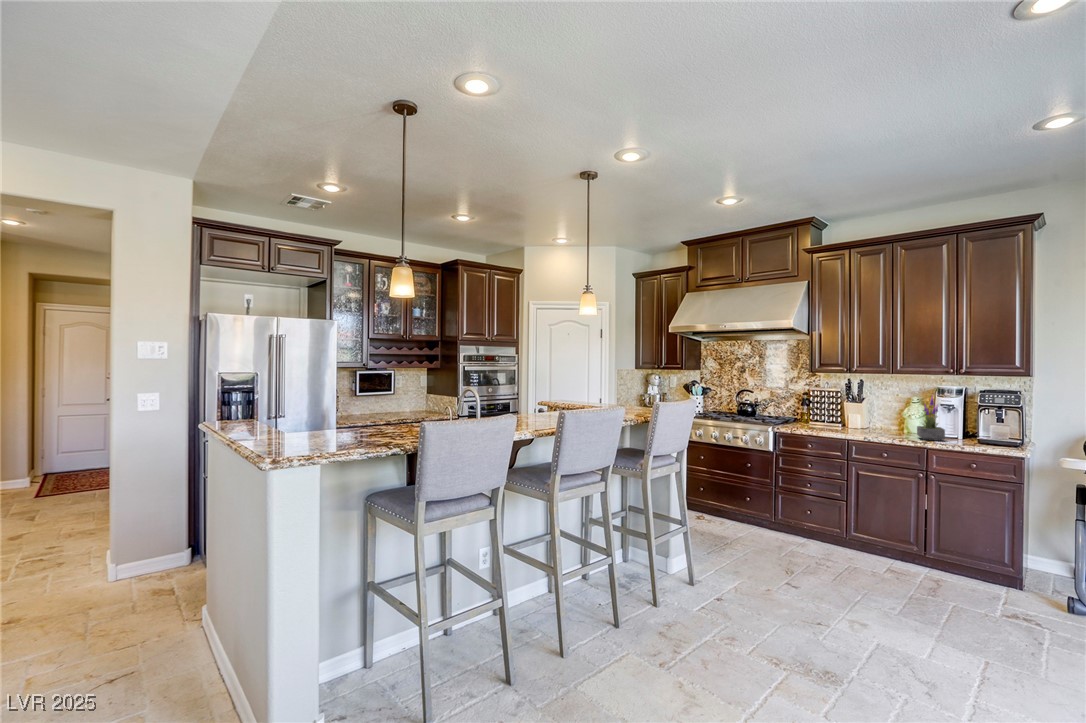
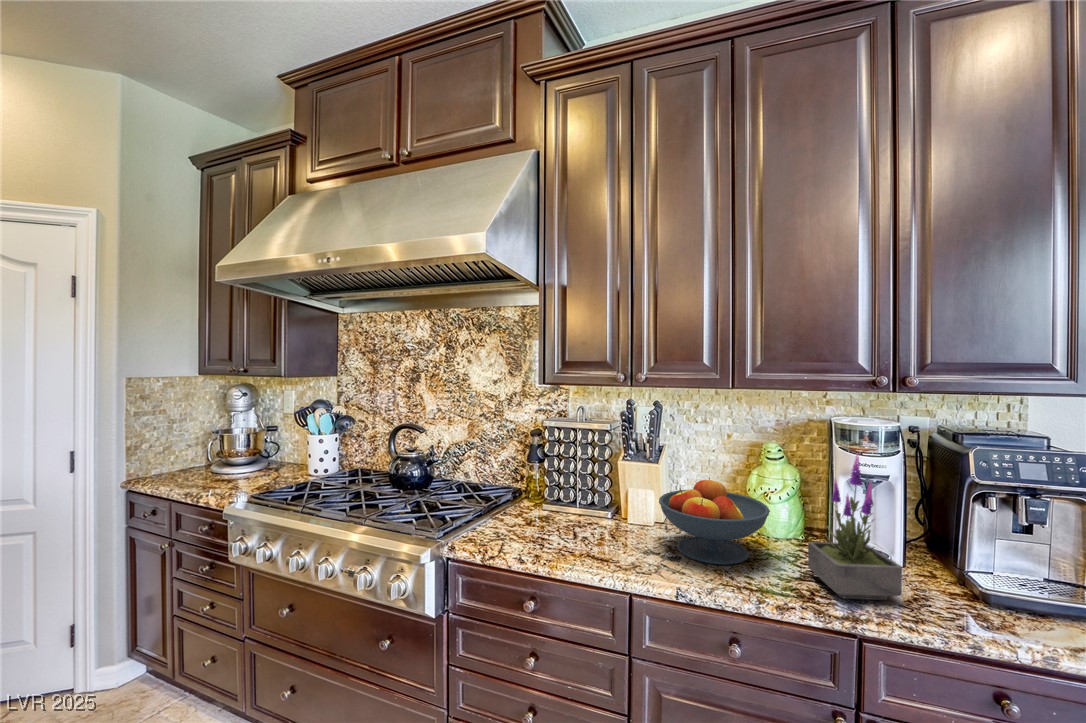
fruit bowl: none [860,408,906,435] -> present [659,478,770,565]

